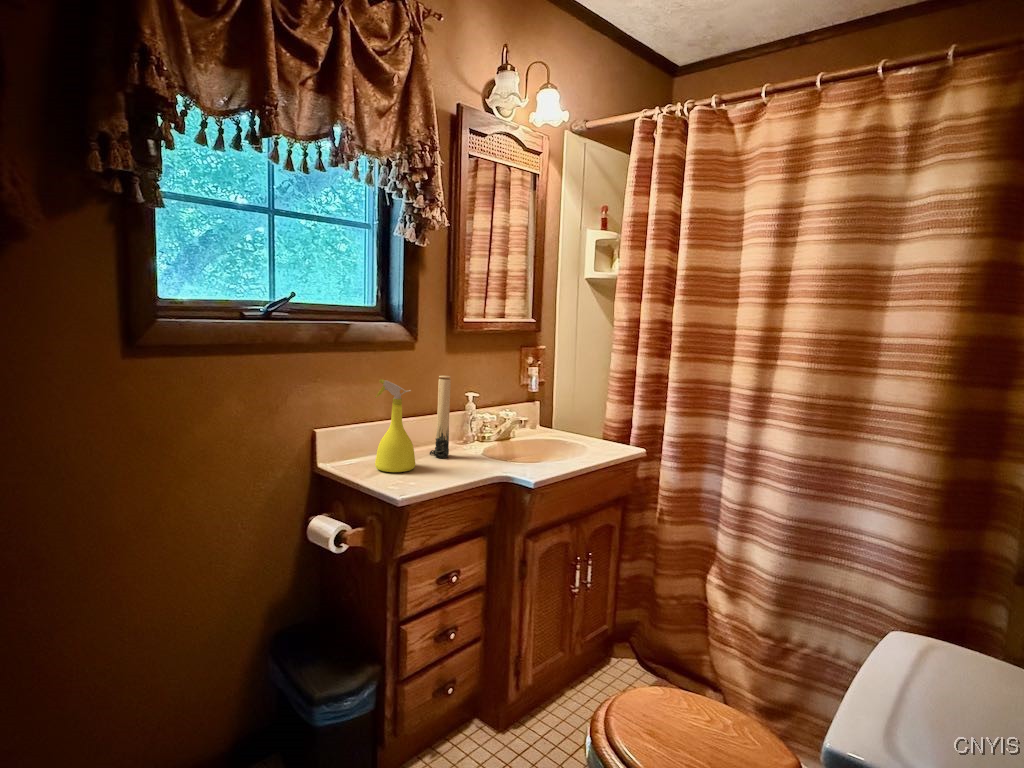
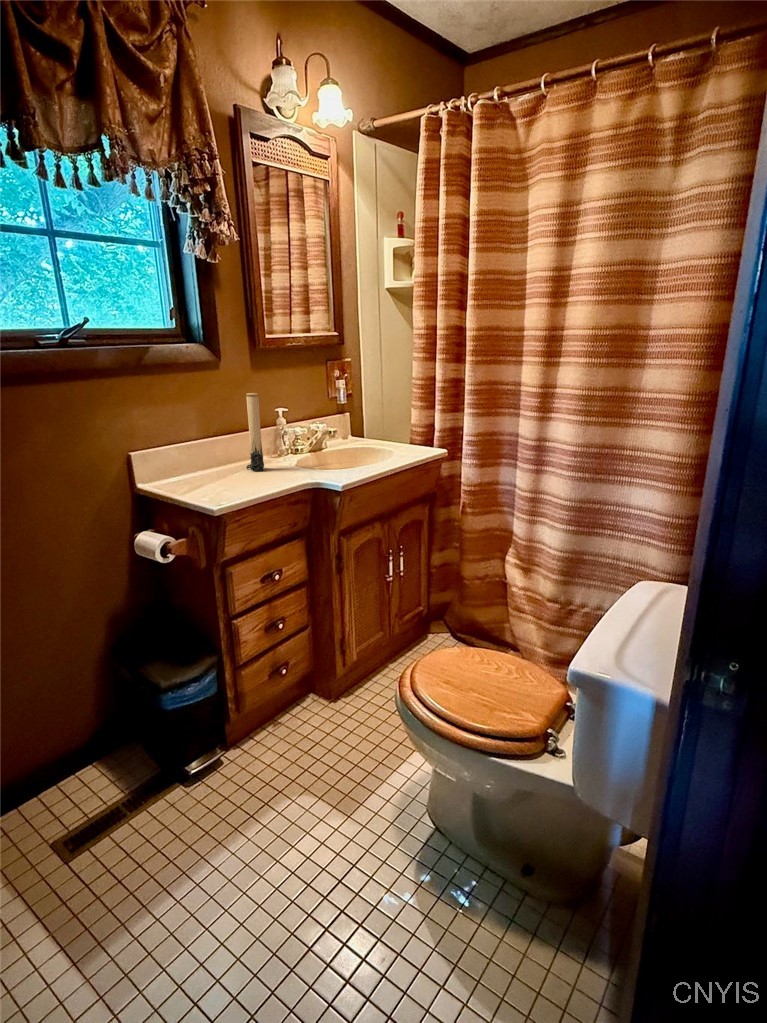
spray bottle: present [375,379,416,472] -> none [186,399,233,486]

